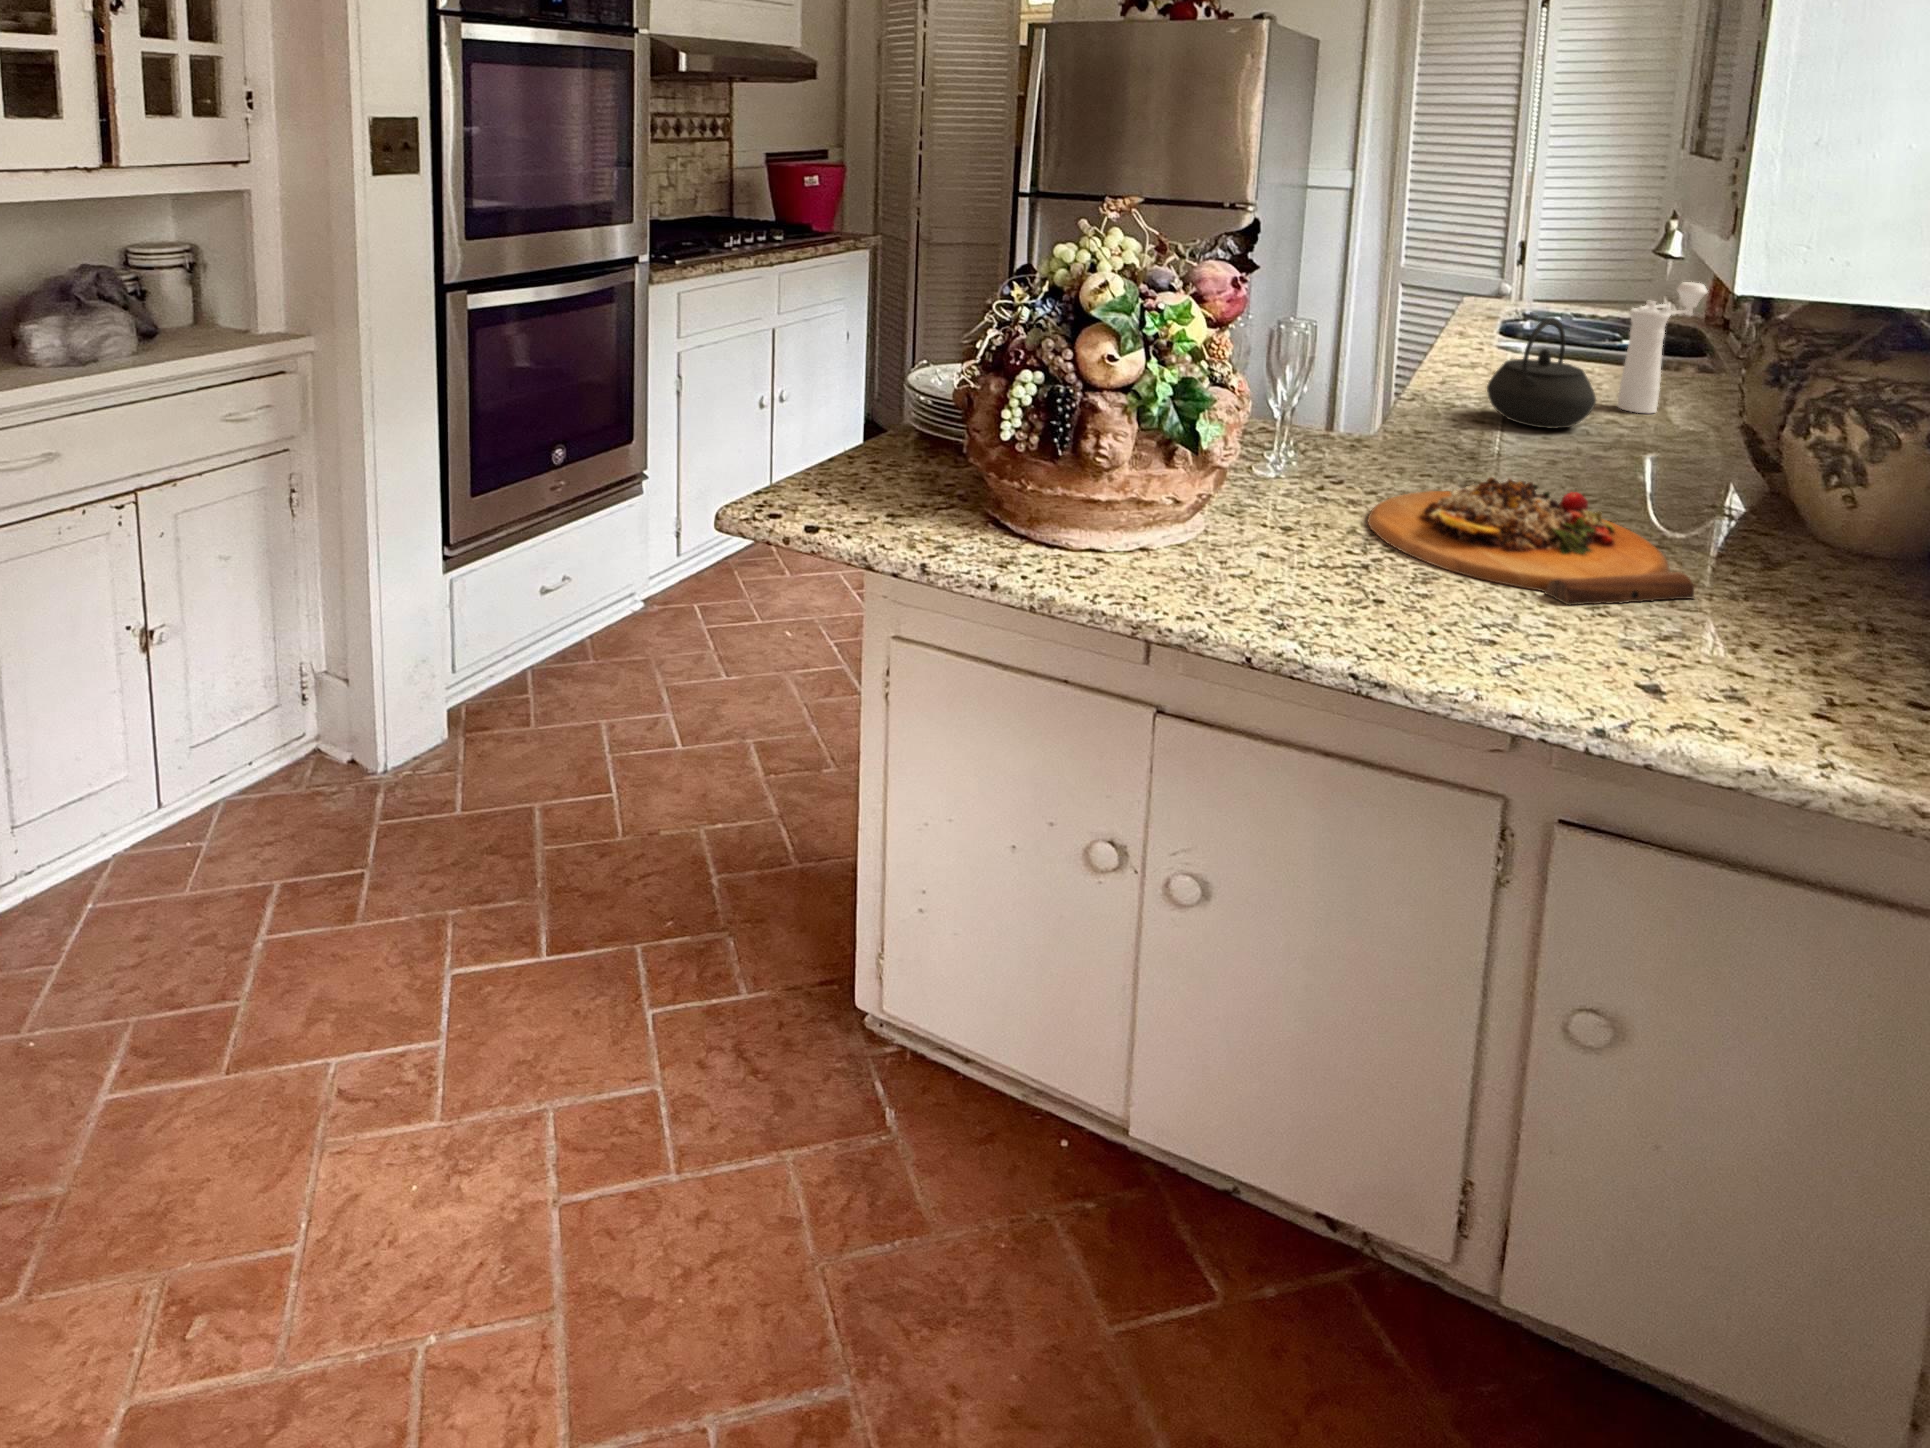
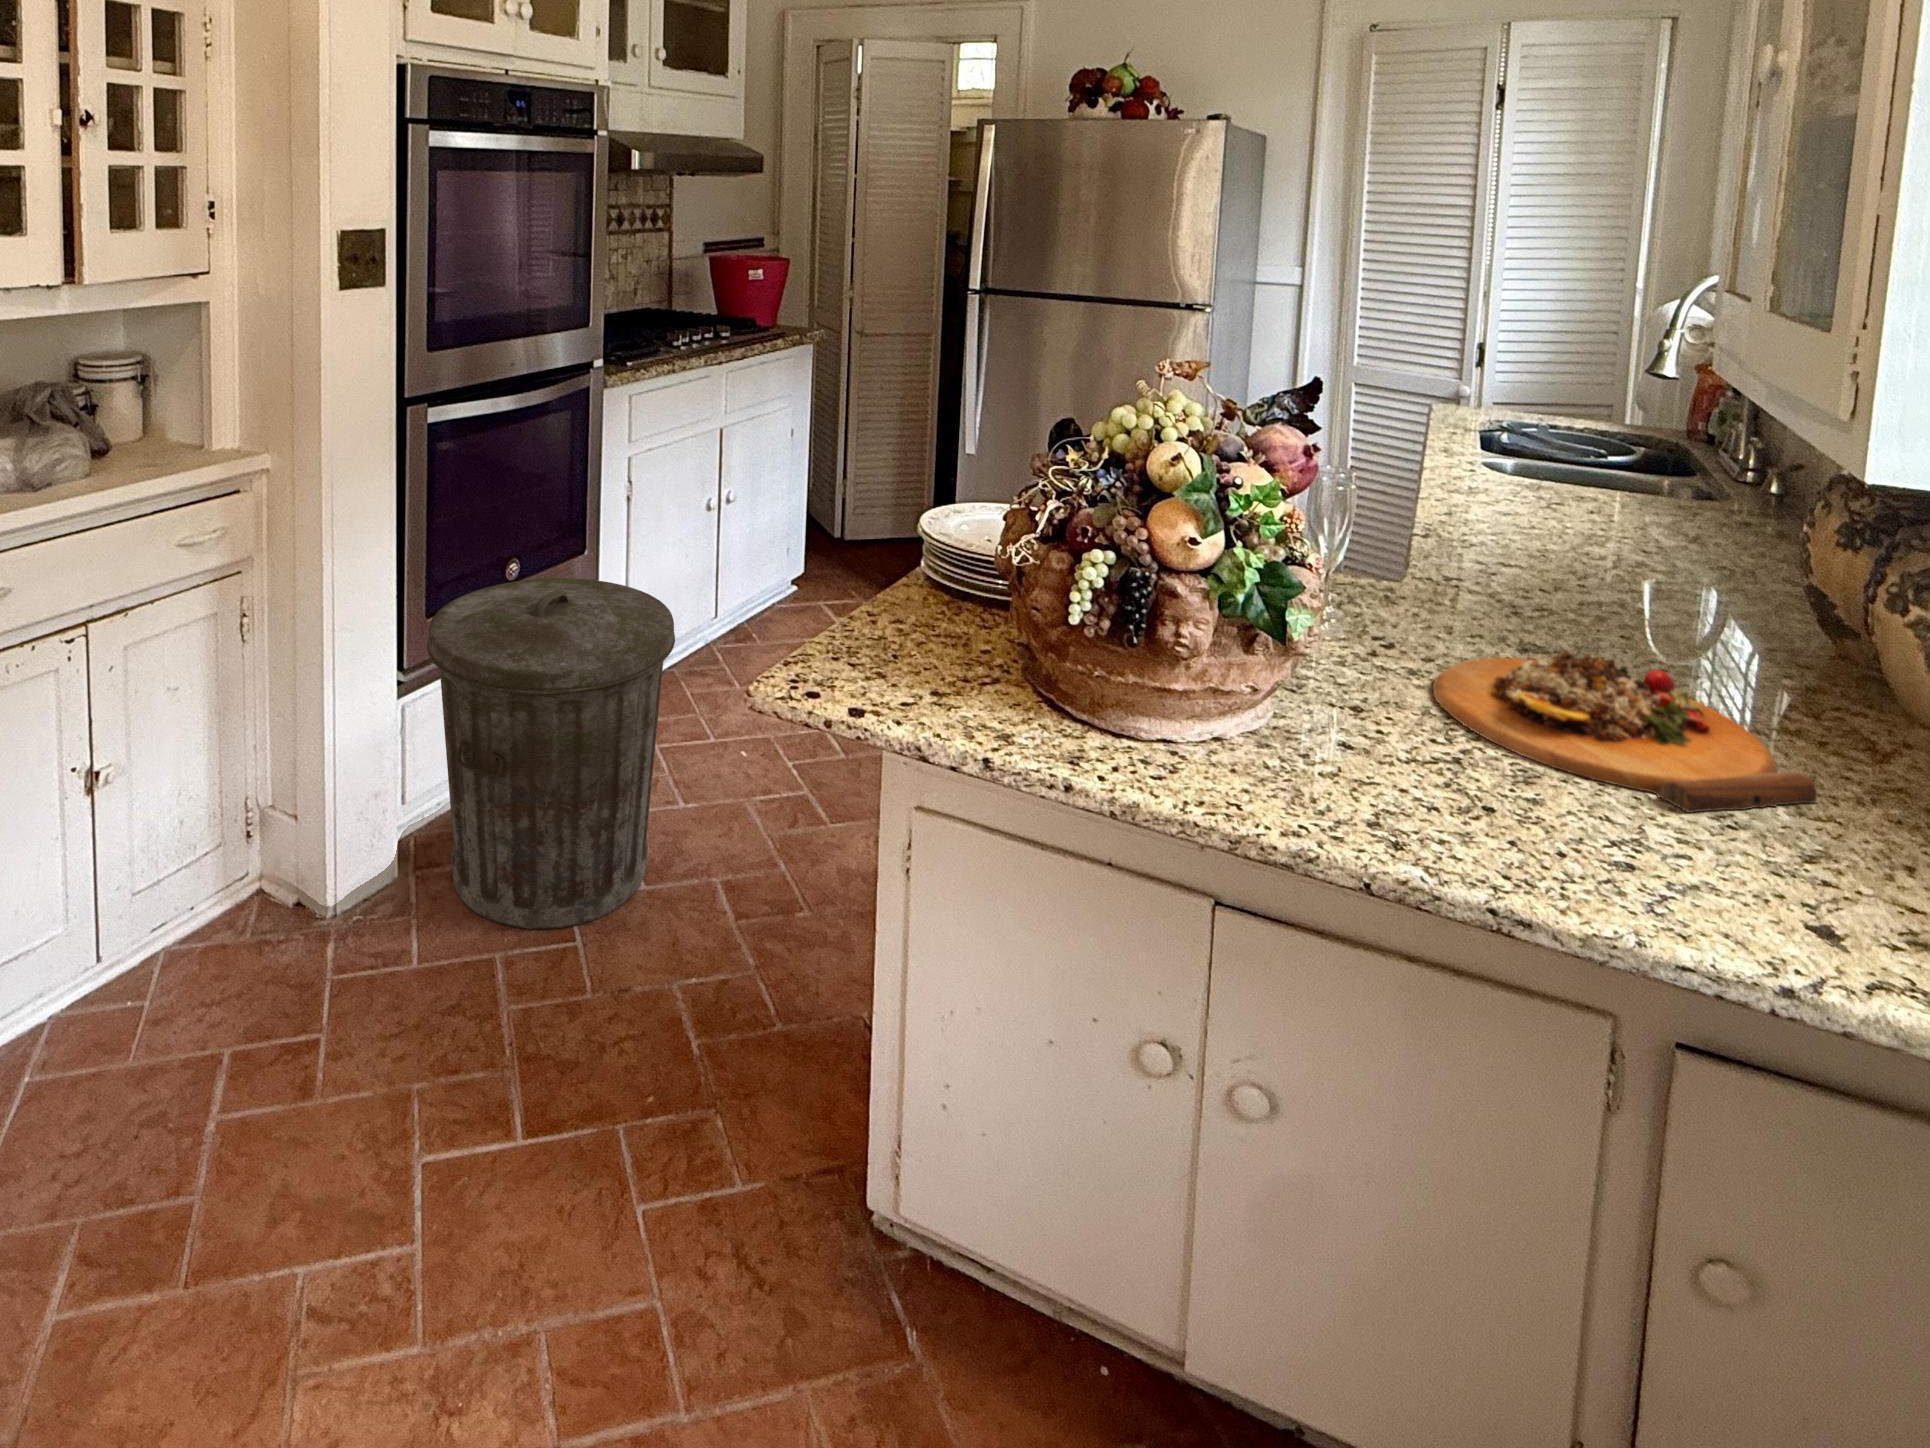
pepper mill: present [1617,282,1707,413] -> none [1630,413,1719,550]
kettle: present [1487,317,1596,428] -> none [1502,454,1621,571]
trash can: none [467,463,706,786] -> present [427,578,675,929]

